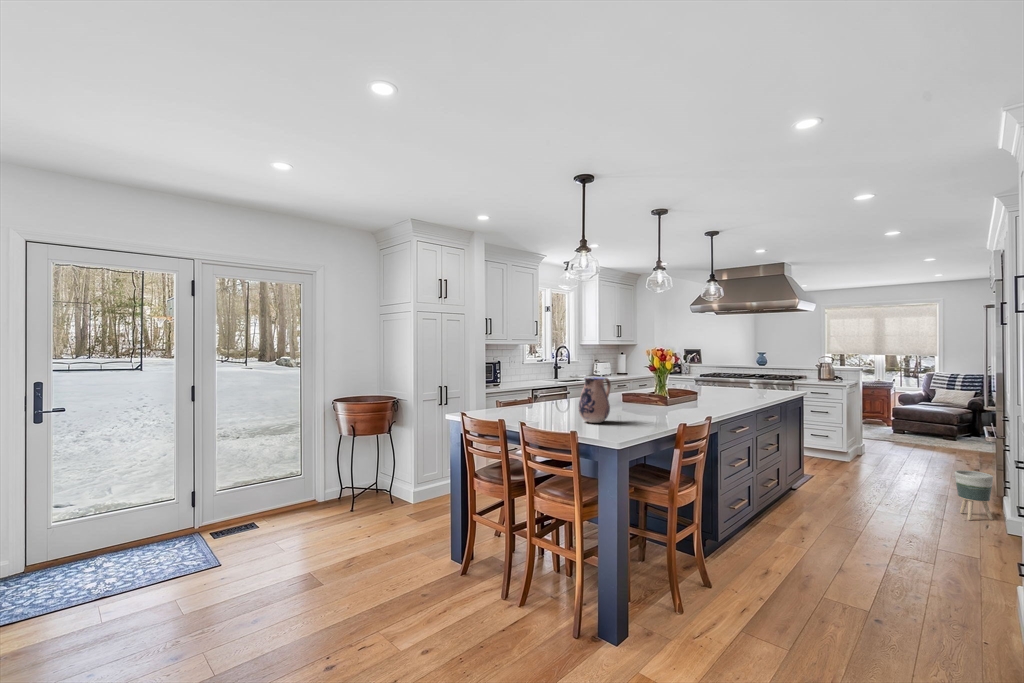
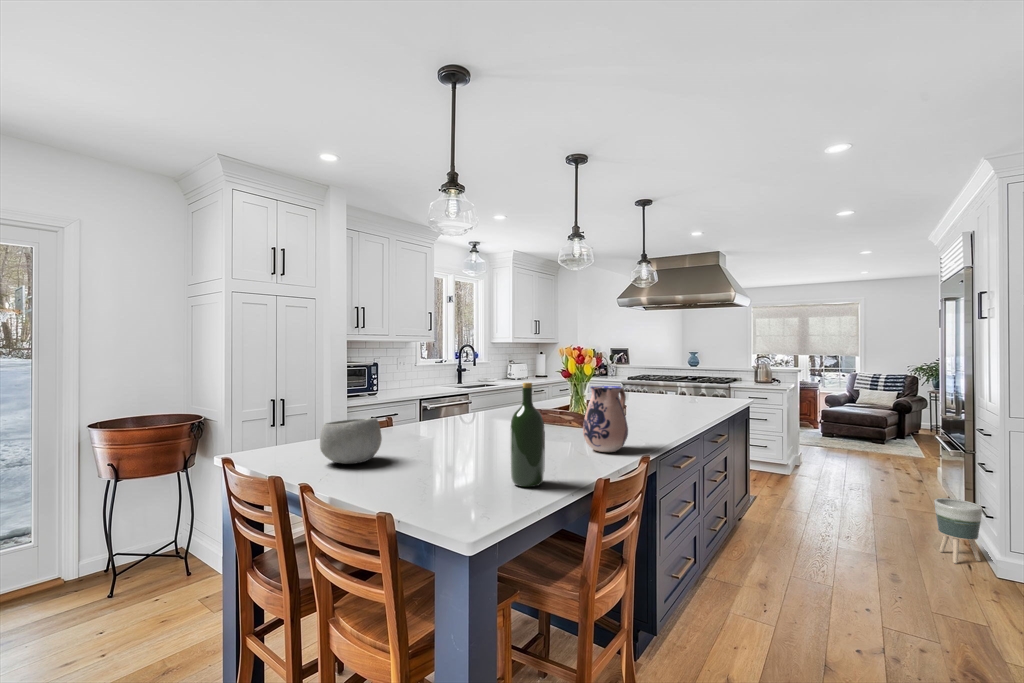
wine bottle: none [628,370,648,428] -> present [510,382,545,487]
ceramic pitcher: present [579,377,611,423] -> present [583,386,628,452]
bowl: none [509,392,544,419] -> present [320,418,382,464]

